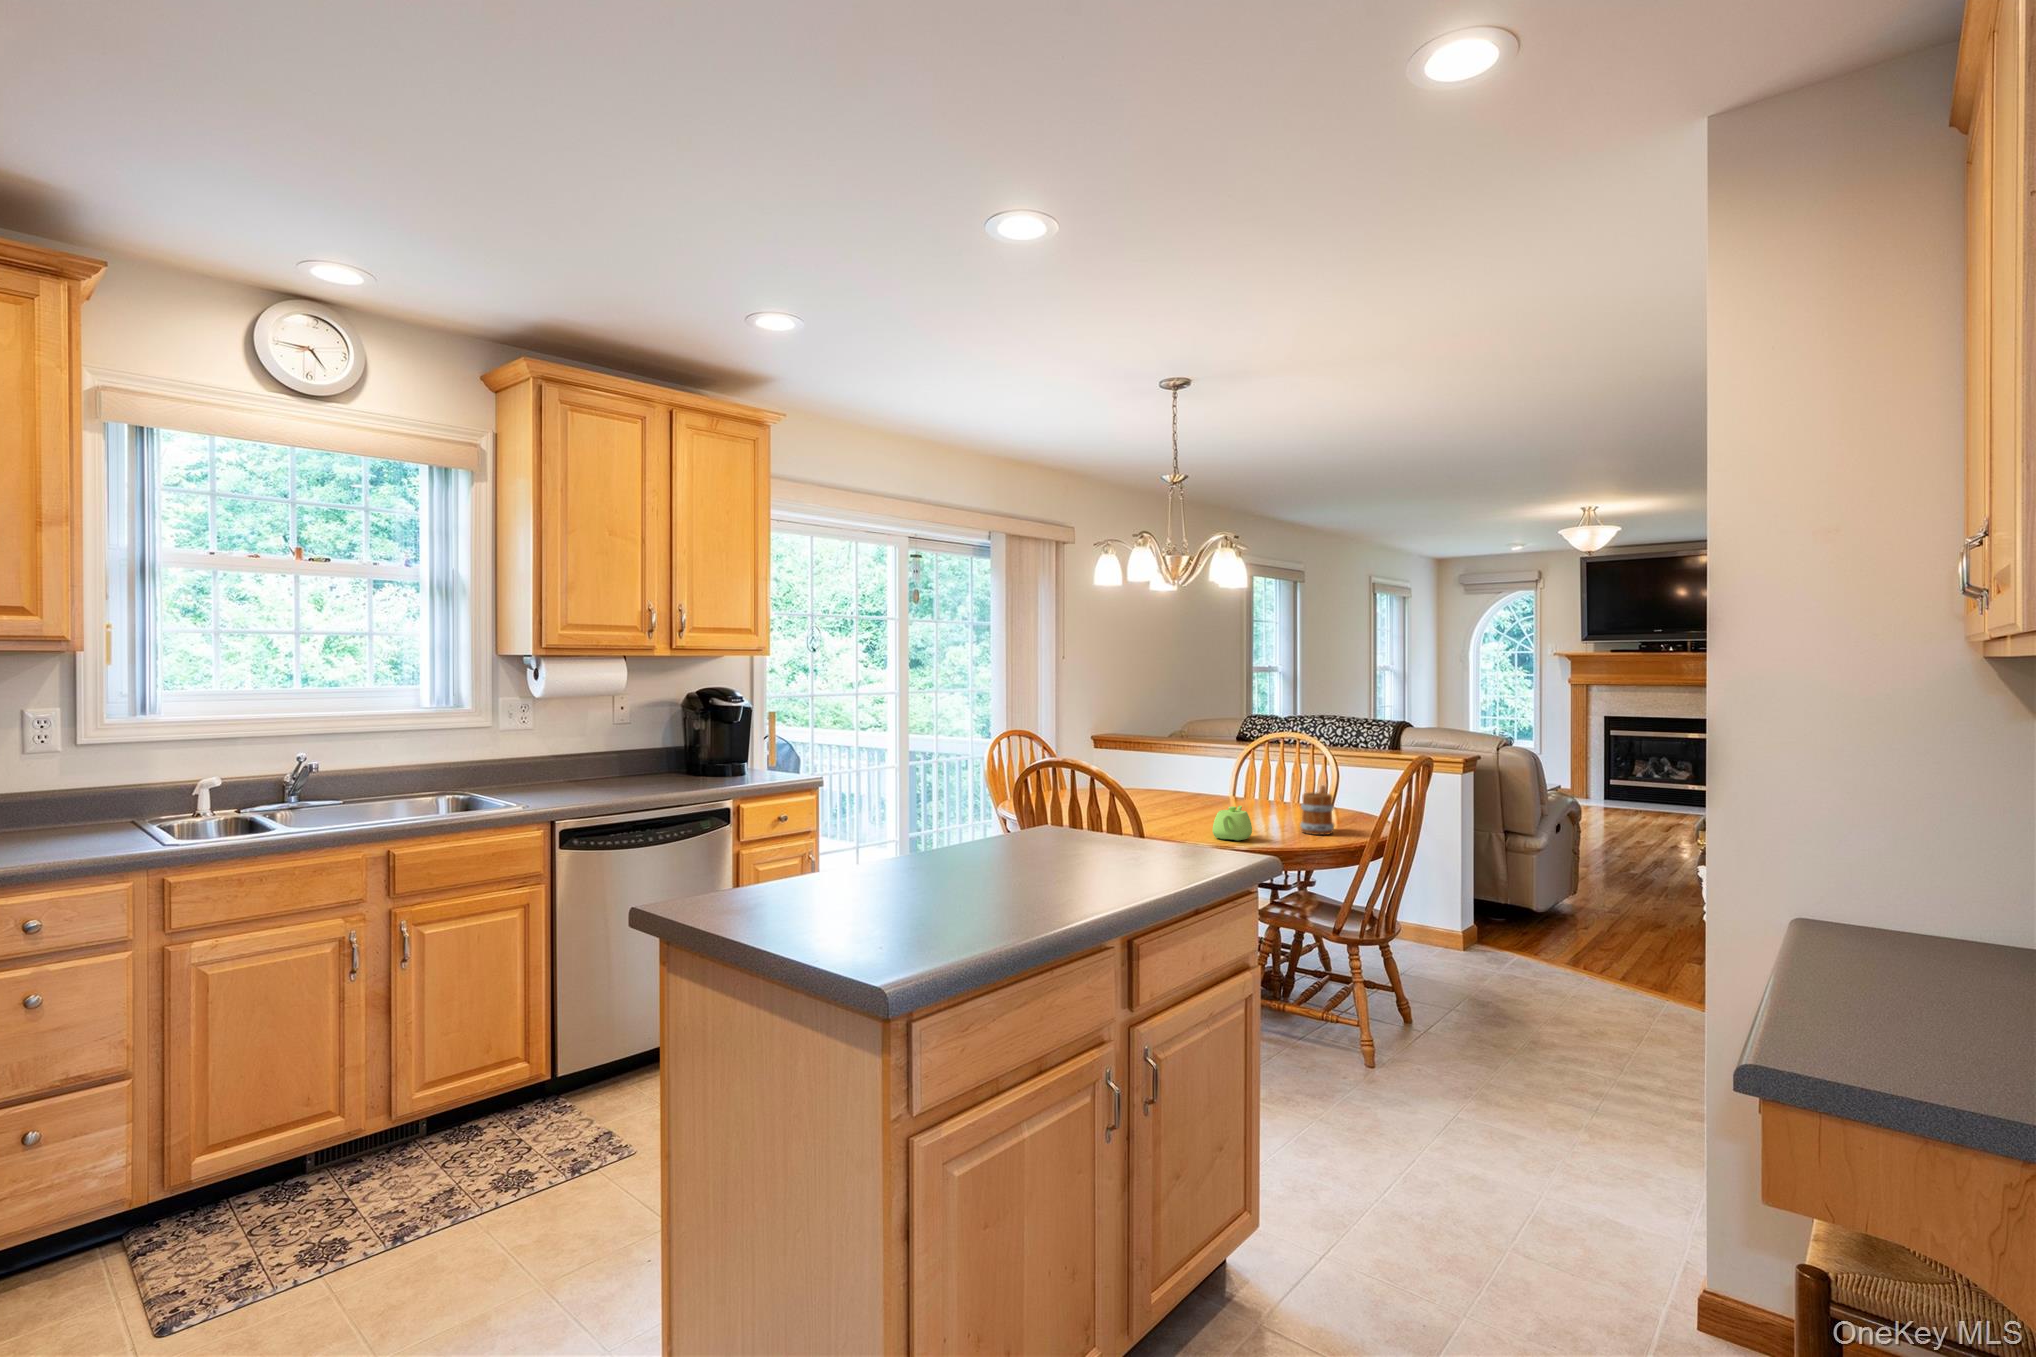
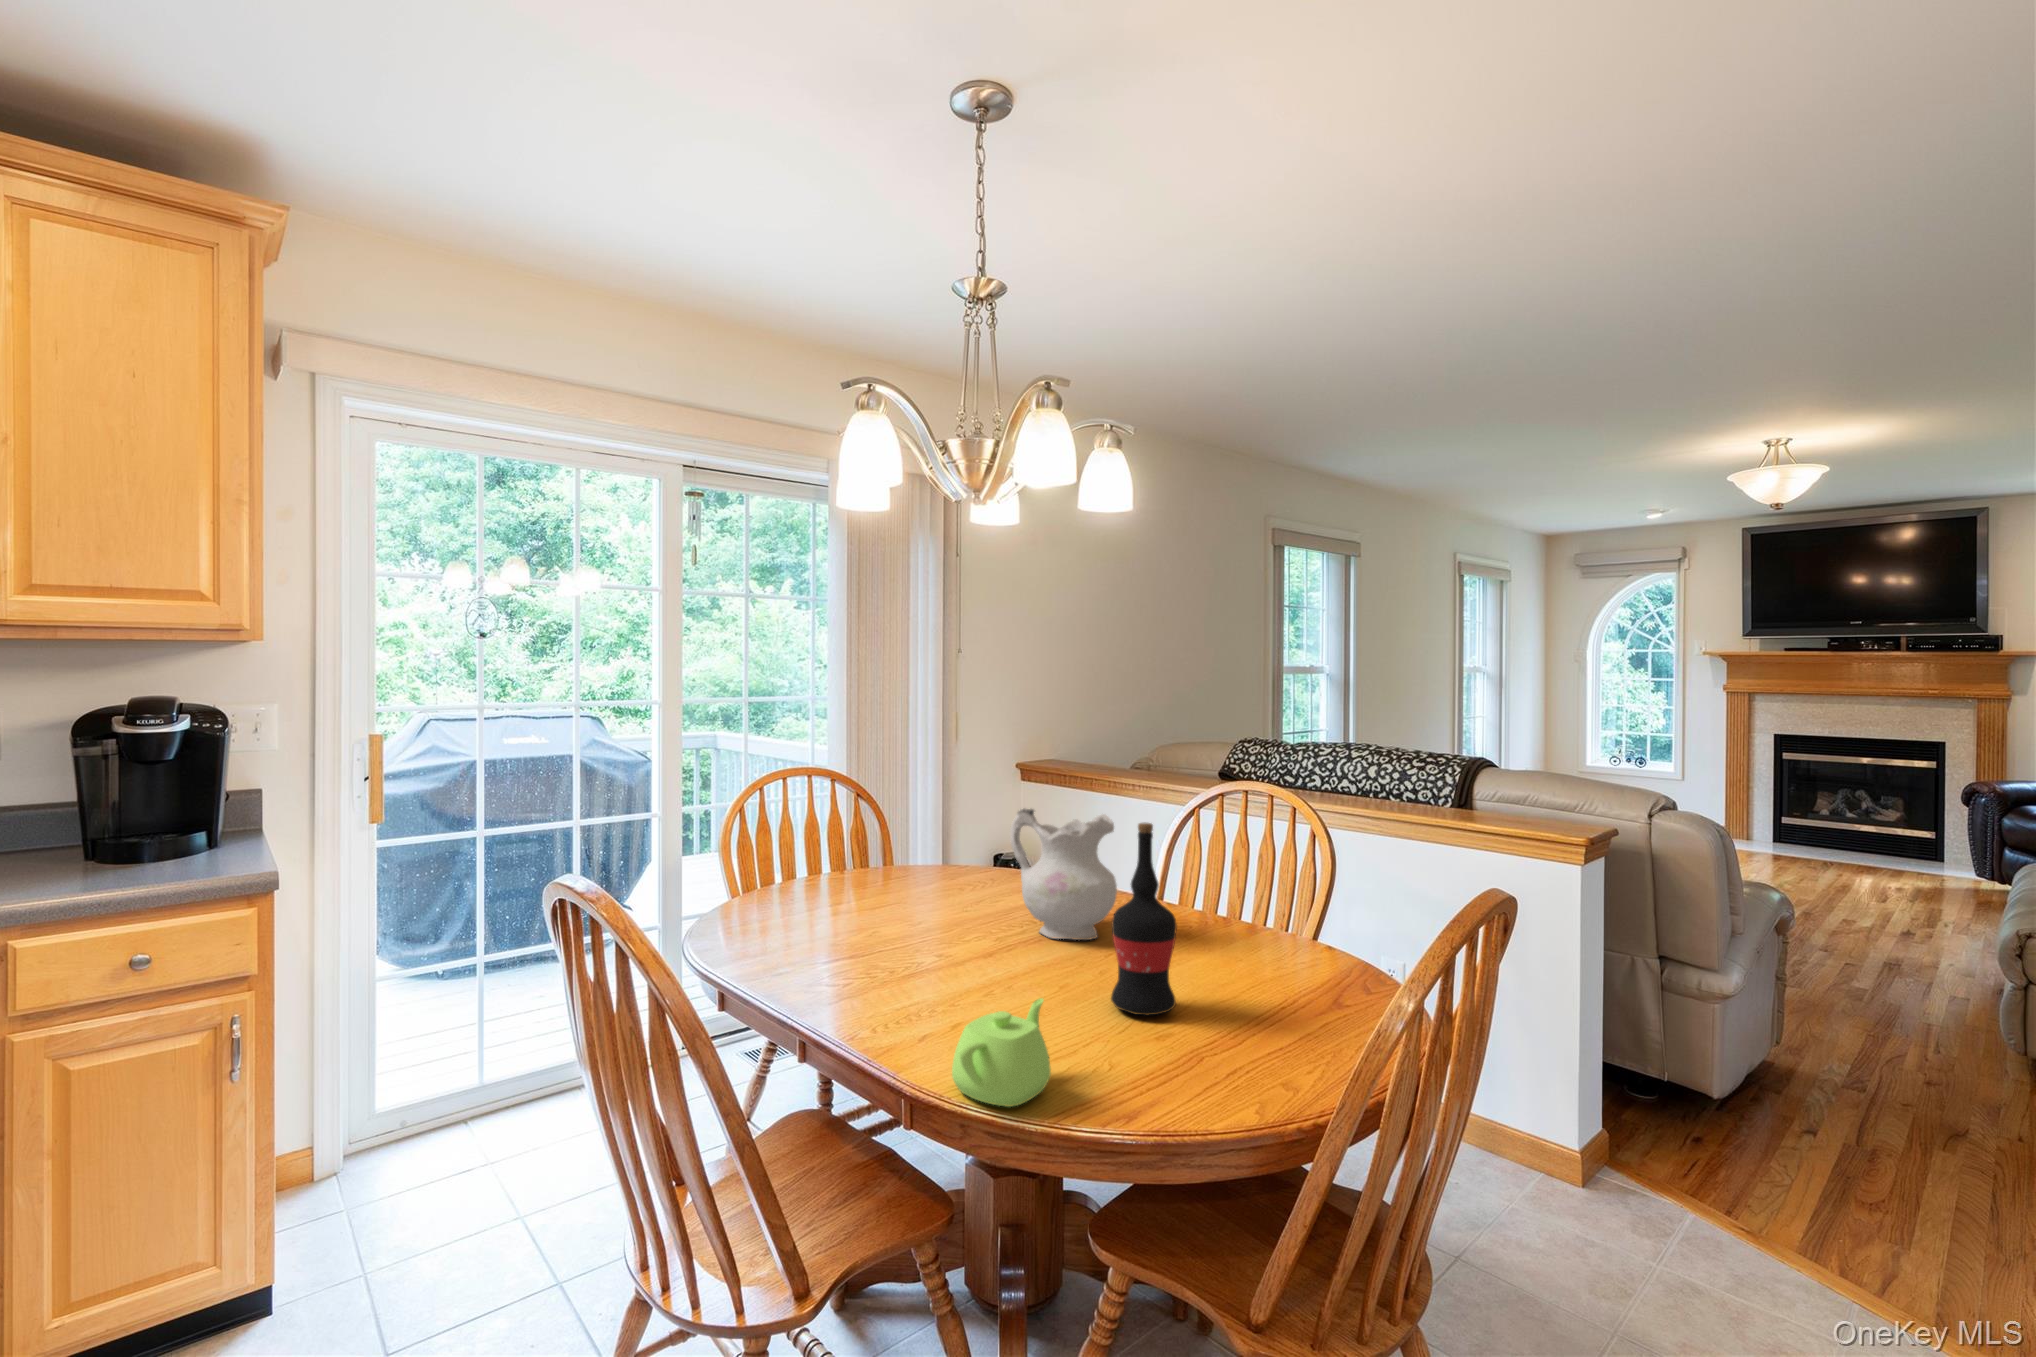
wine bottle: none [1251,737,1283,824] -> present [1111,823,1177,1015]
ceramic pitcher: none [1174,741,1231,807] -> present [1010,808,1117,940]
mug: present [1300,785,1334,835] -> none [1194,942,1277,1075]

